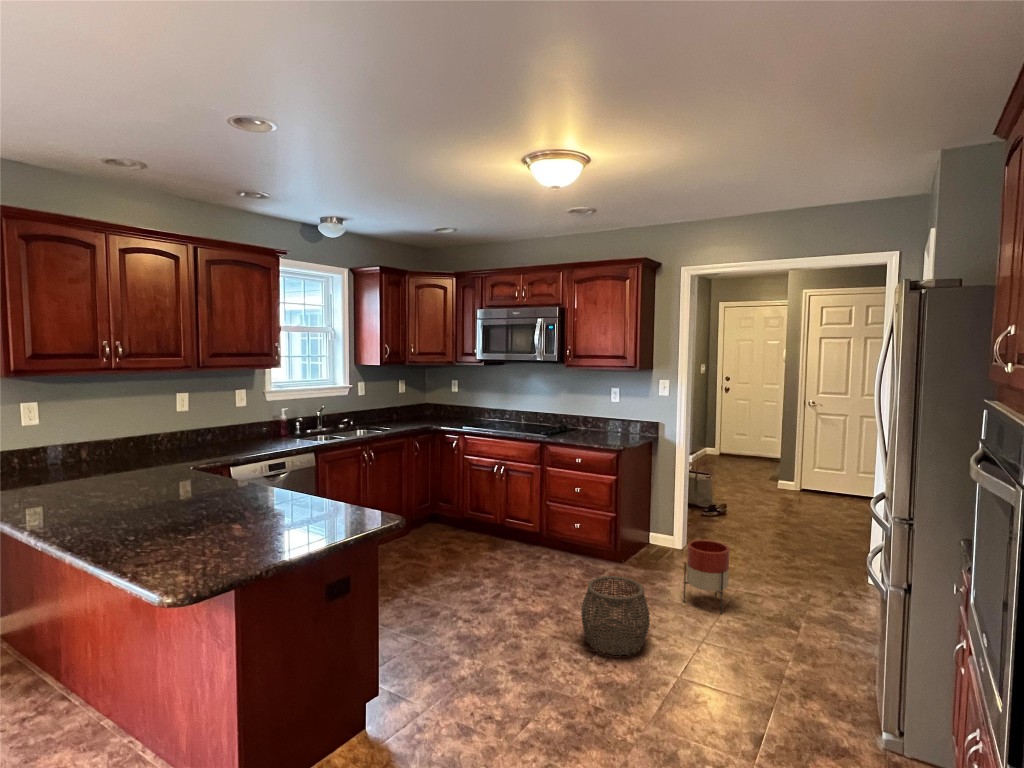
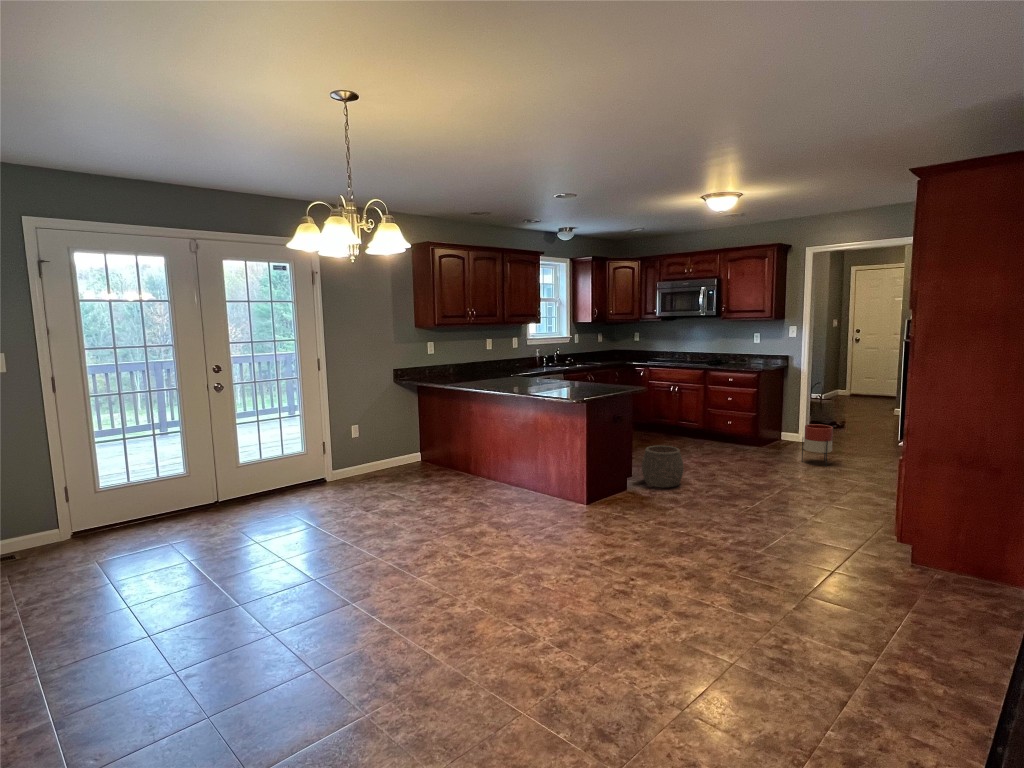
woven basket: present [581,576,650,656] -> present [642,446,684,487]

